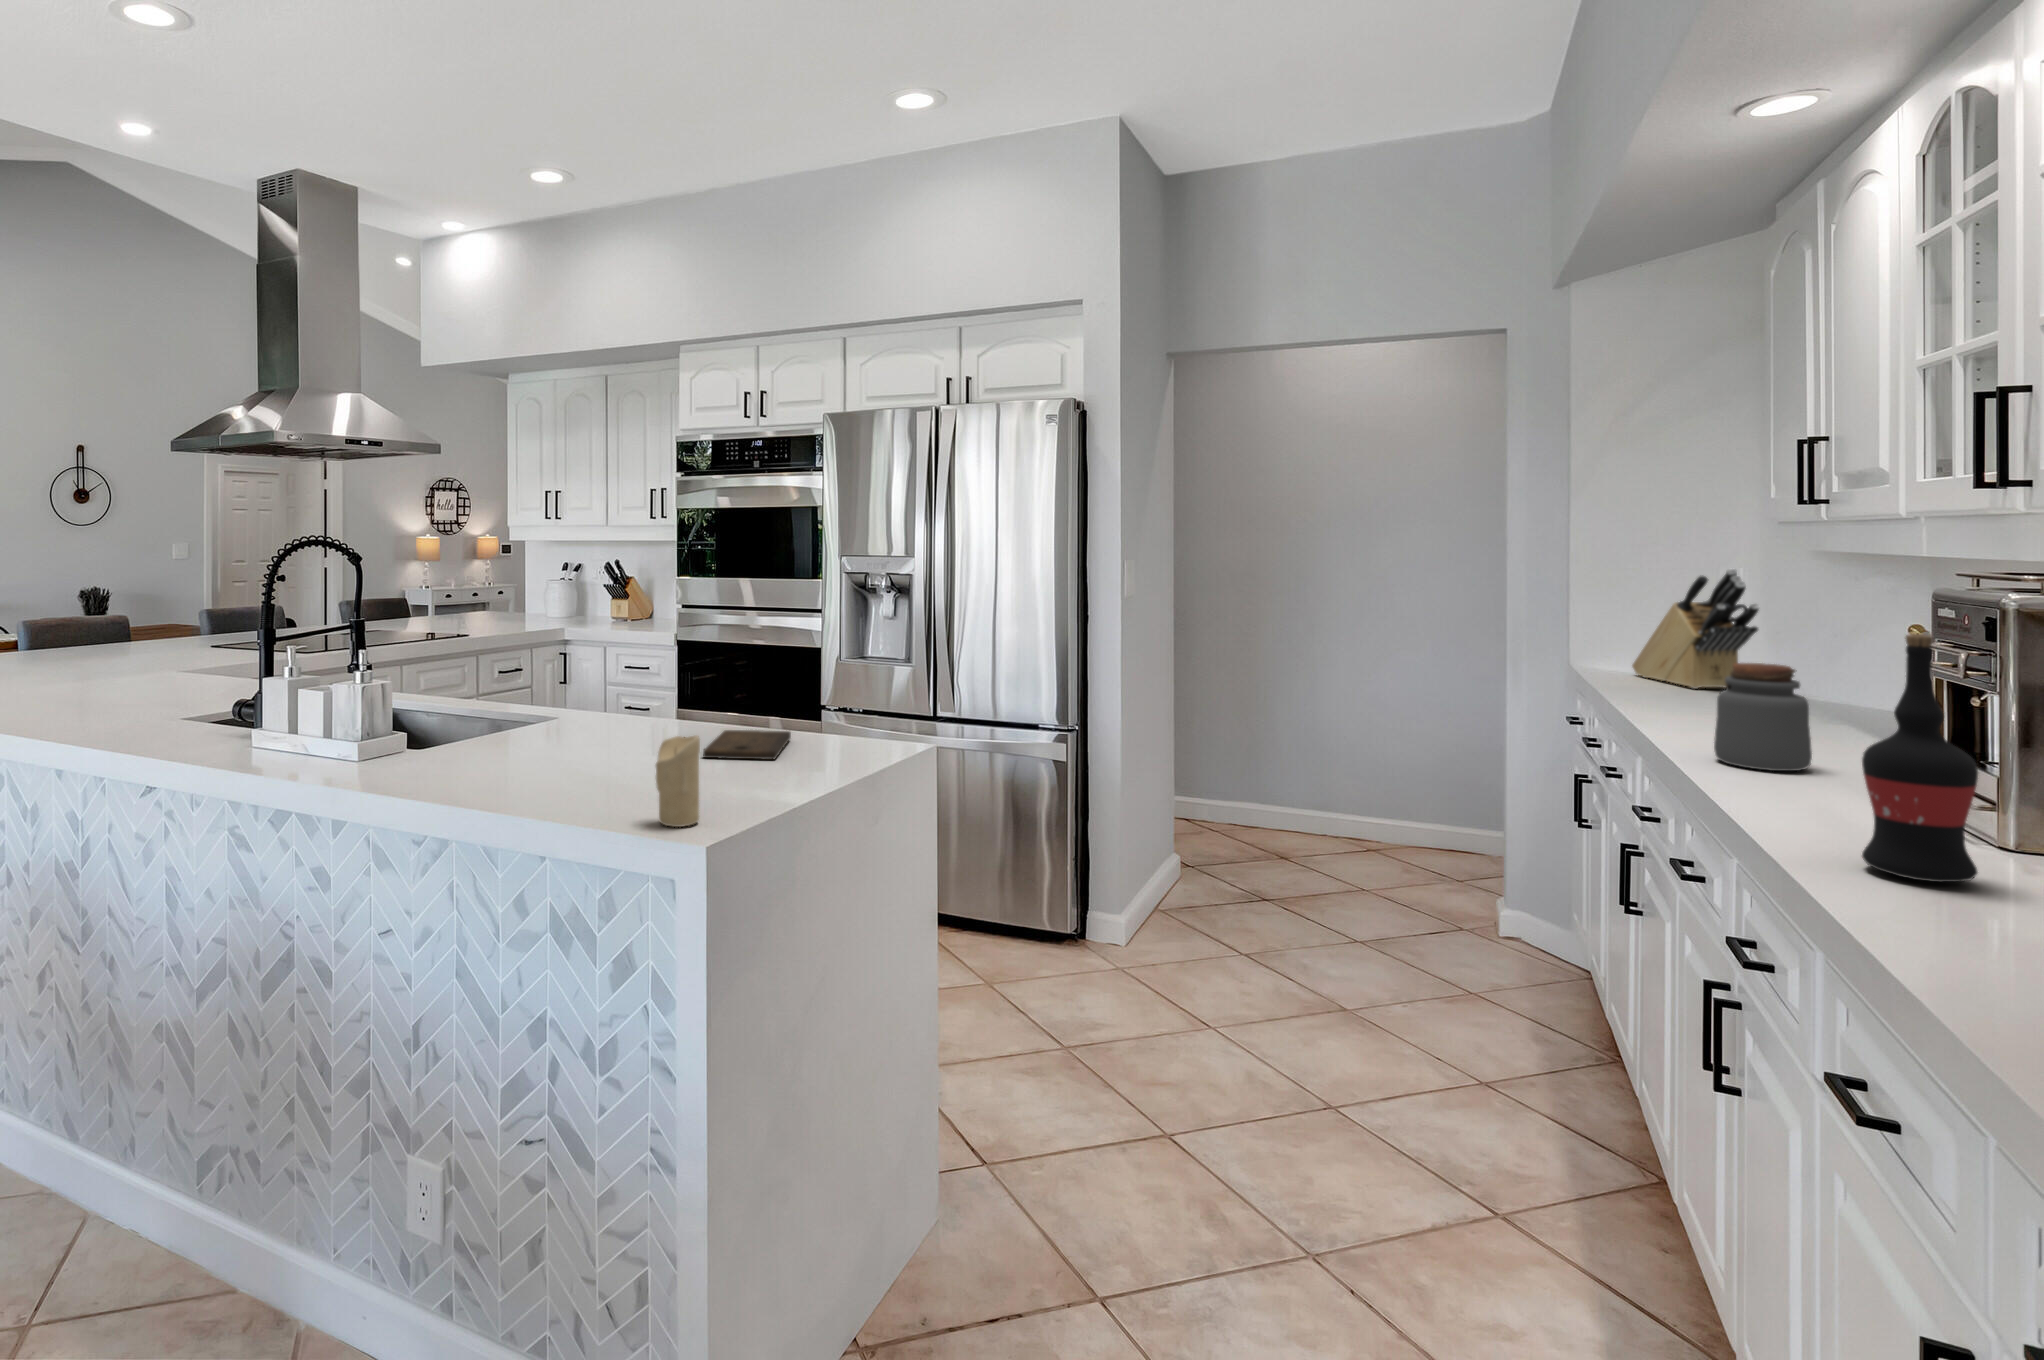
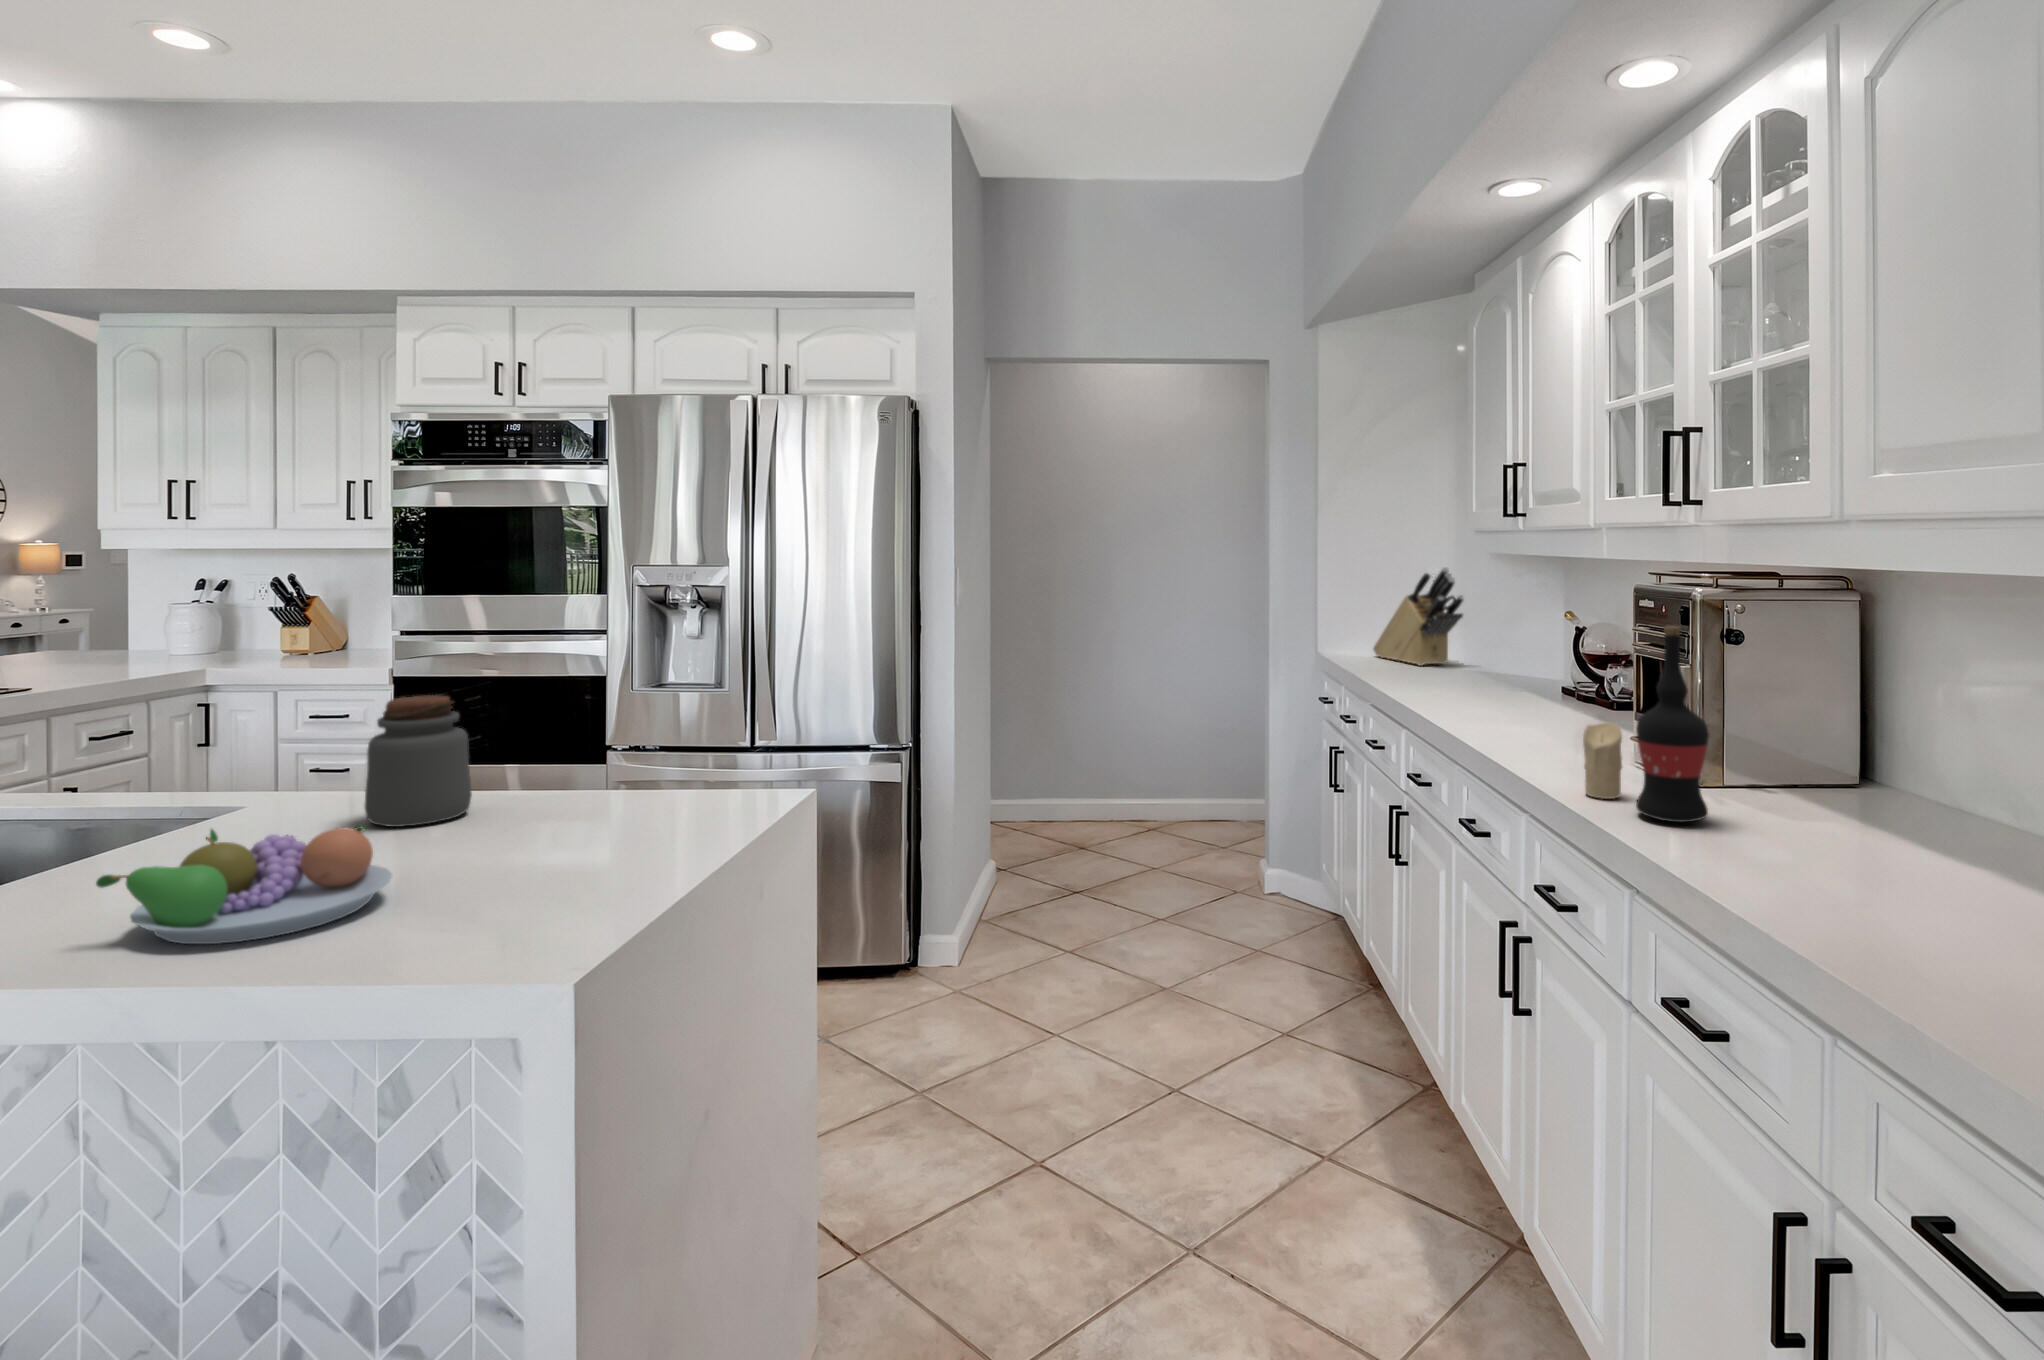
jar: present [1714,663,1812,771] -> present [365,695,472,827]
fruit bowl: none [464,717,622,790] -> present [96,826,392,944]
cutting board: present [703,730,791,759] -> none [510,795,625,847]
candle: present [656,735,700,827] -> present [1583,722,1622,799]

